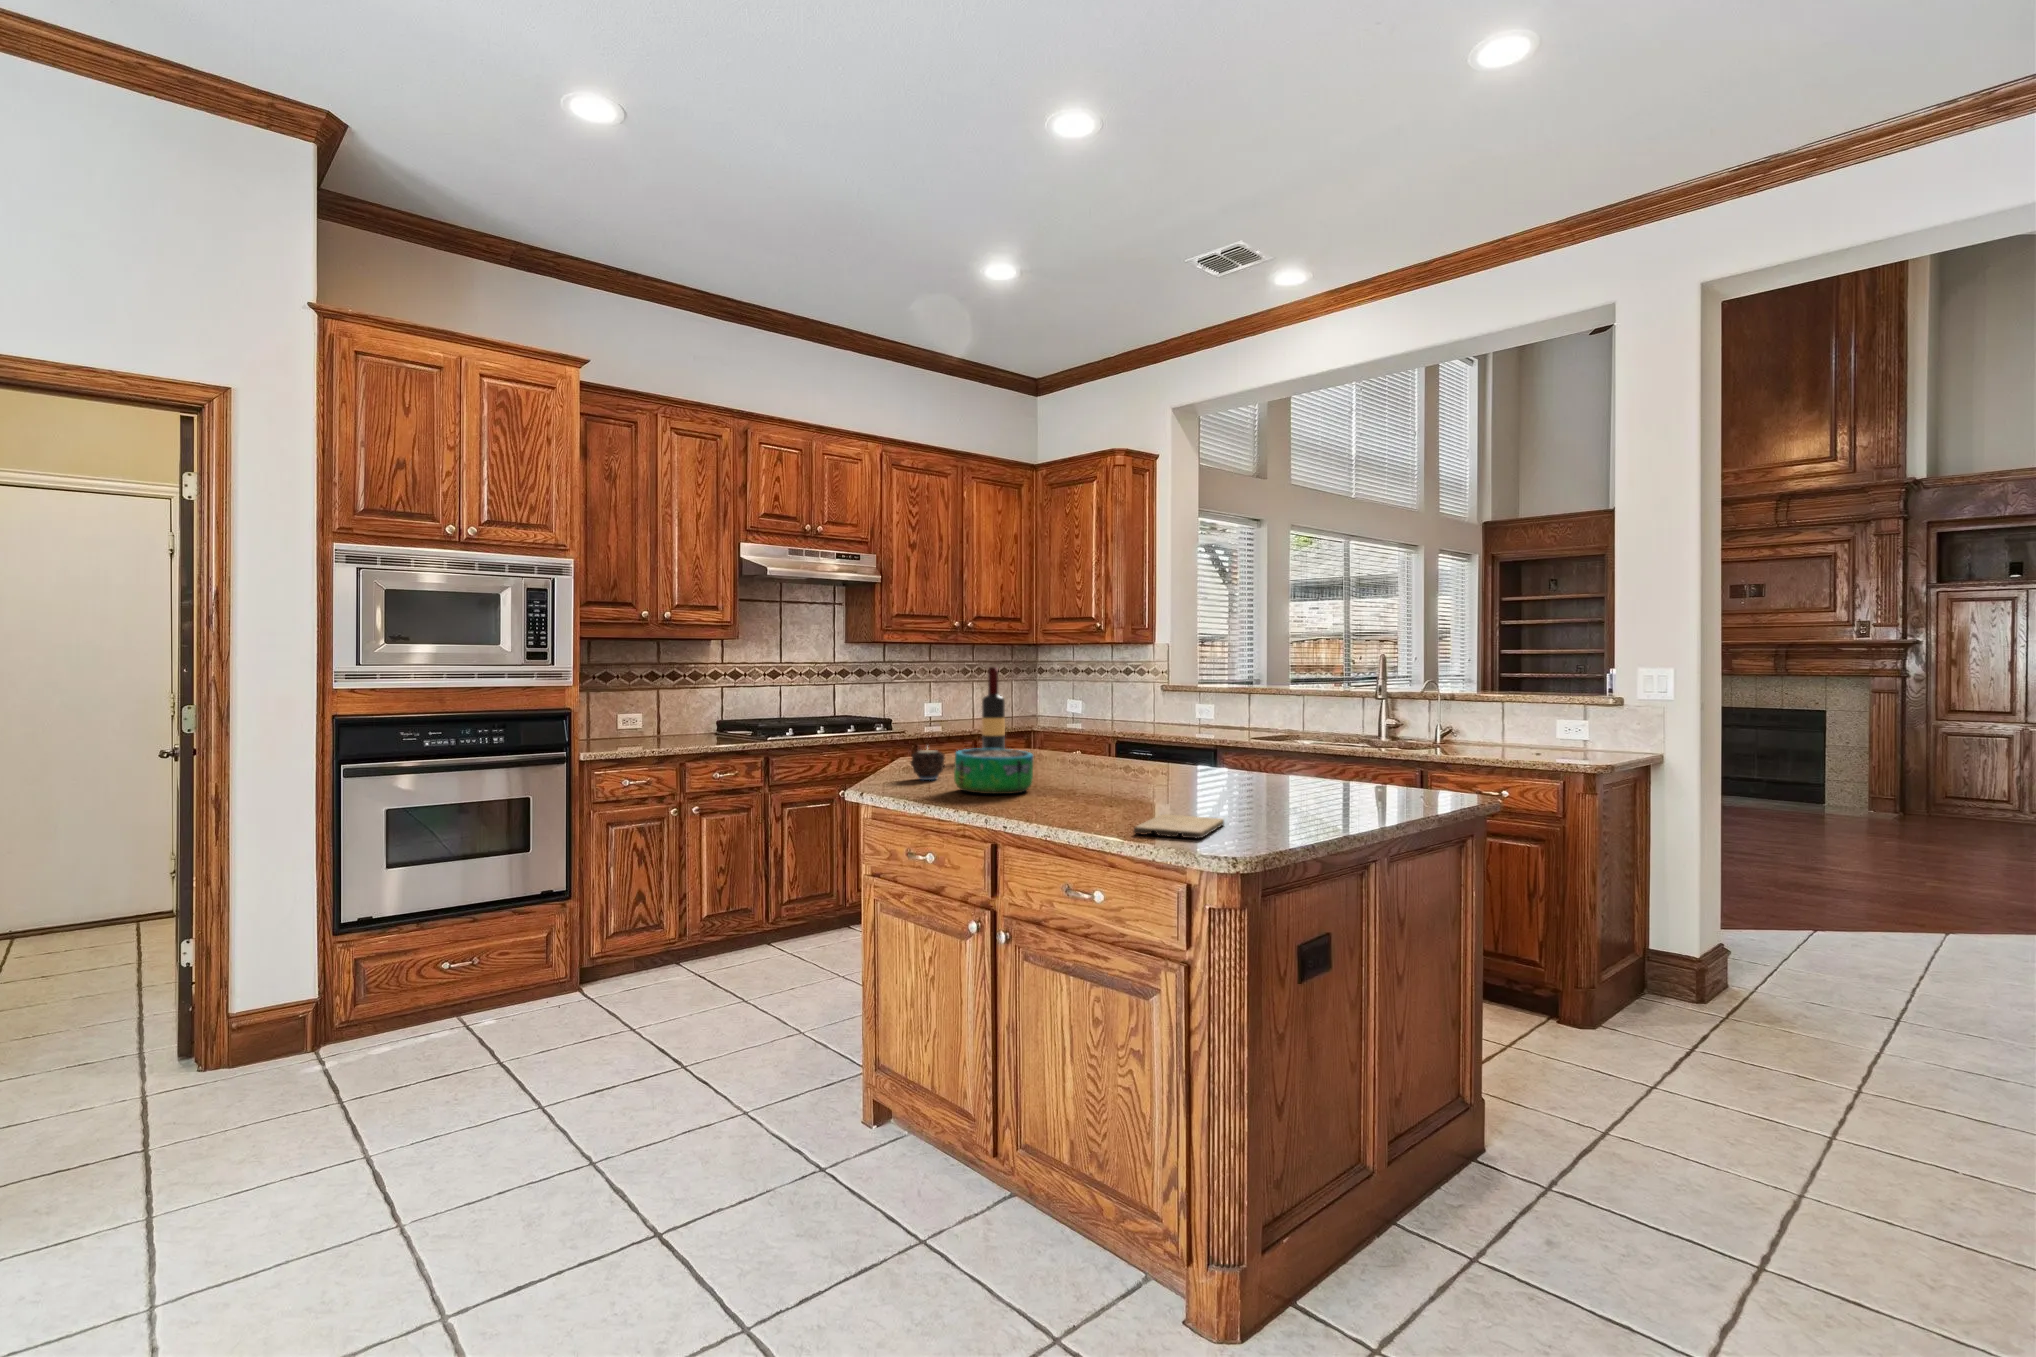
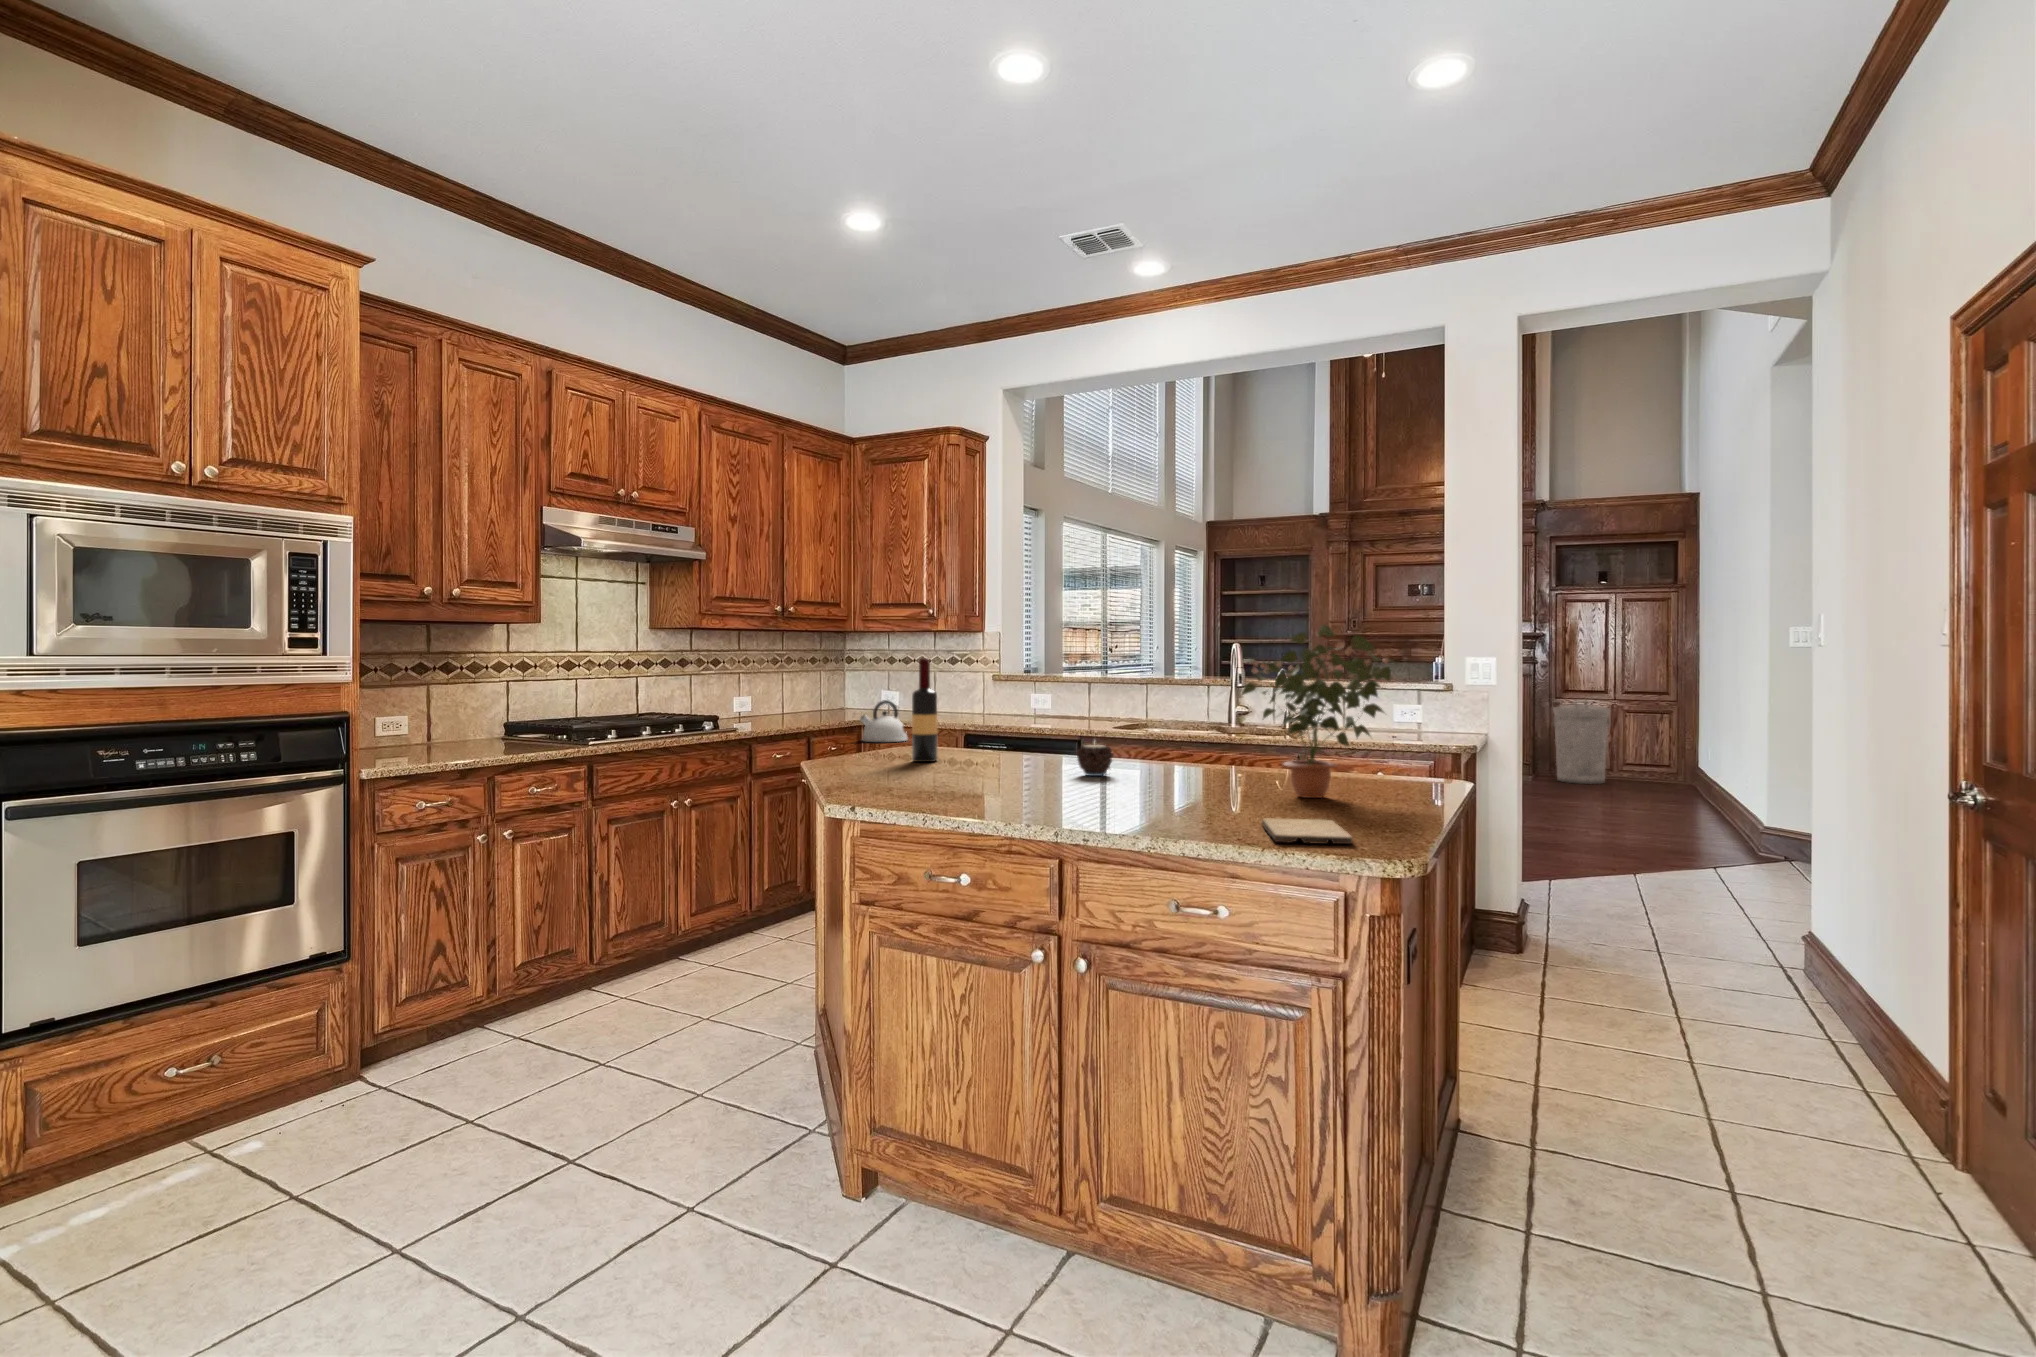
potted plant: none [1227,633,1356,802] -> present [1242,625,1395,798]
kettle: none [1029,707,1076,746] -> present [860,700,907,742]
trash can: none [1927,721,2013,825] -> present [1553,701,1610,784]
decorative bowl: present [954,748,1034,794] -> none [966,750,1056,802]
candle: present [911,750,945,780] -> present [1076,745,1114,776]

